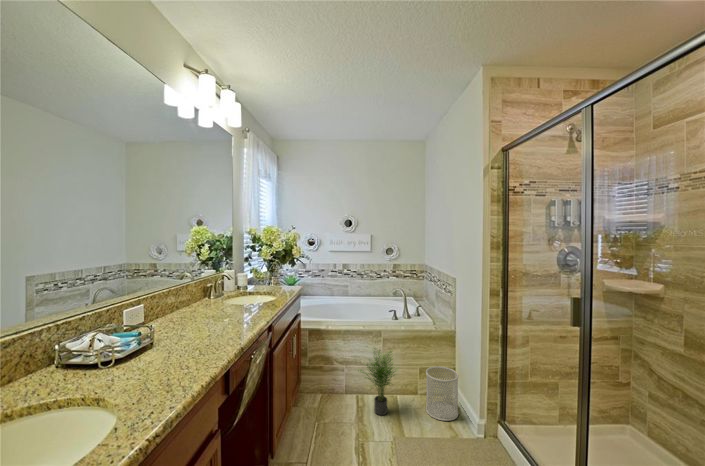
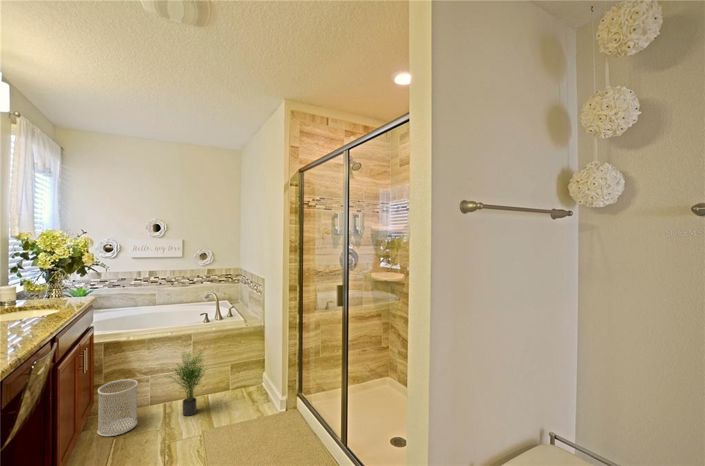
wastebasket: present [426,366,459,421] -> present [97,379,138,436]

